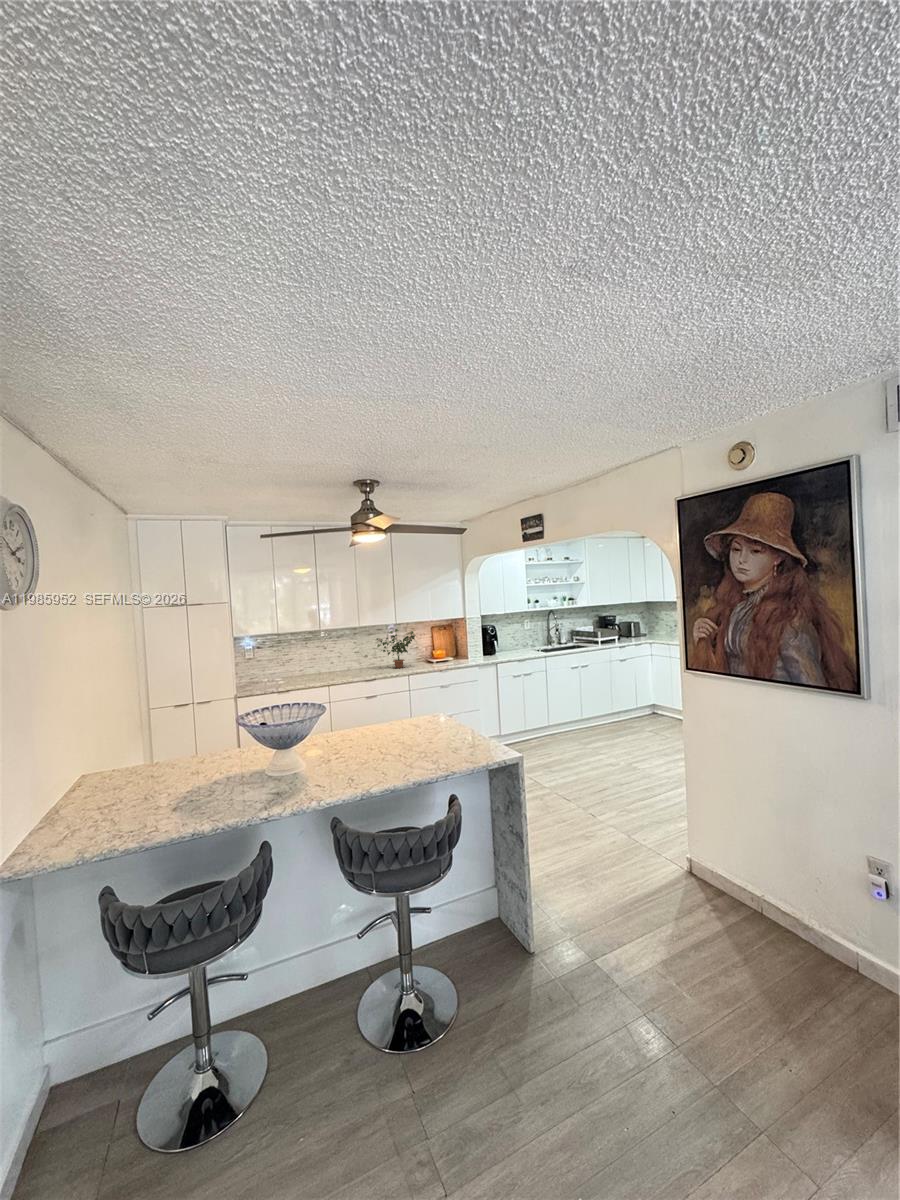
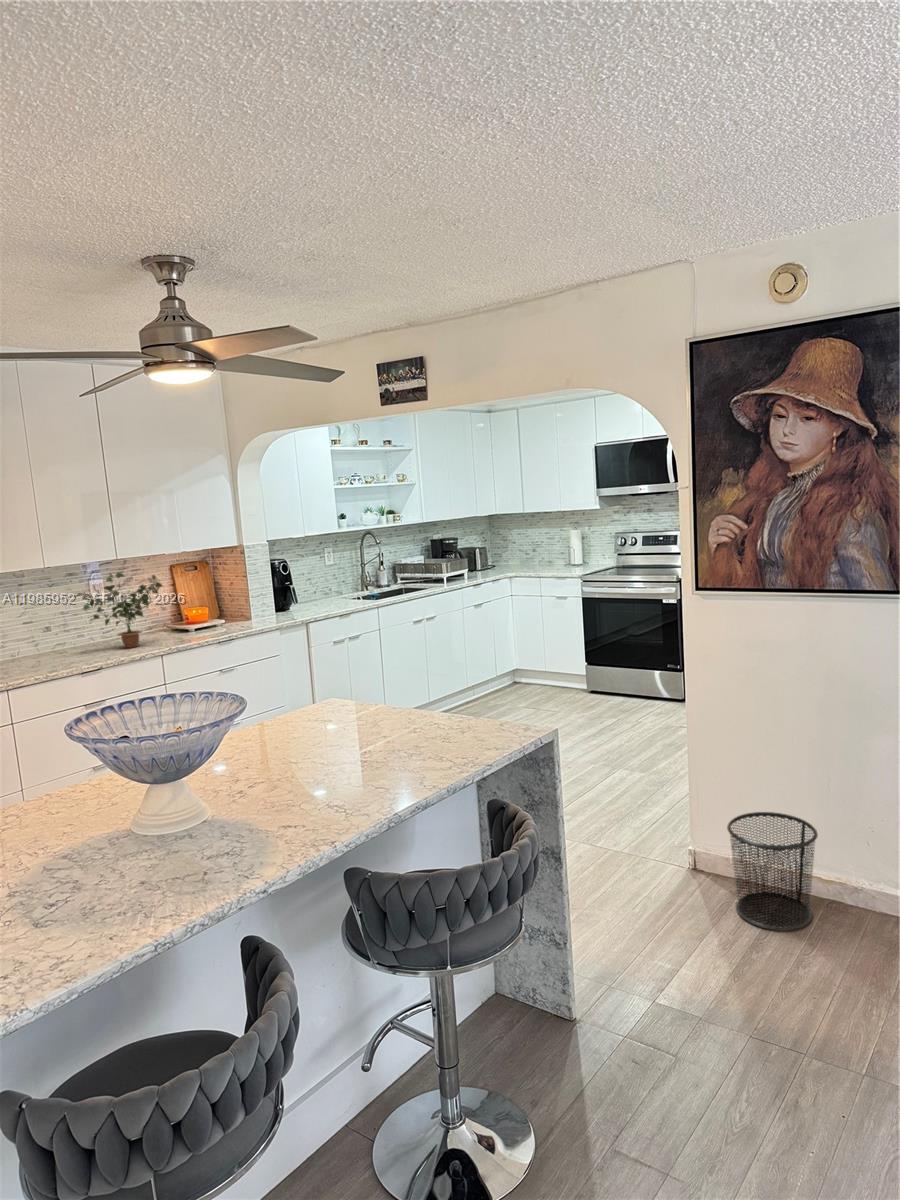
trash can: none [692,840,766,942] -> present [727,812,818,930]

